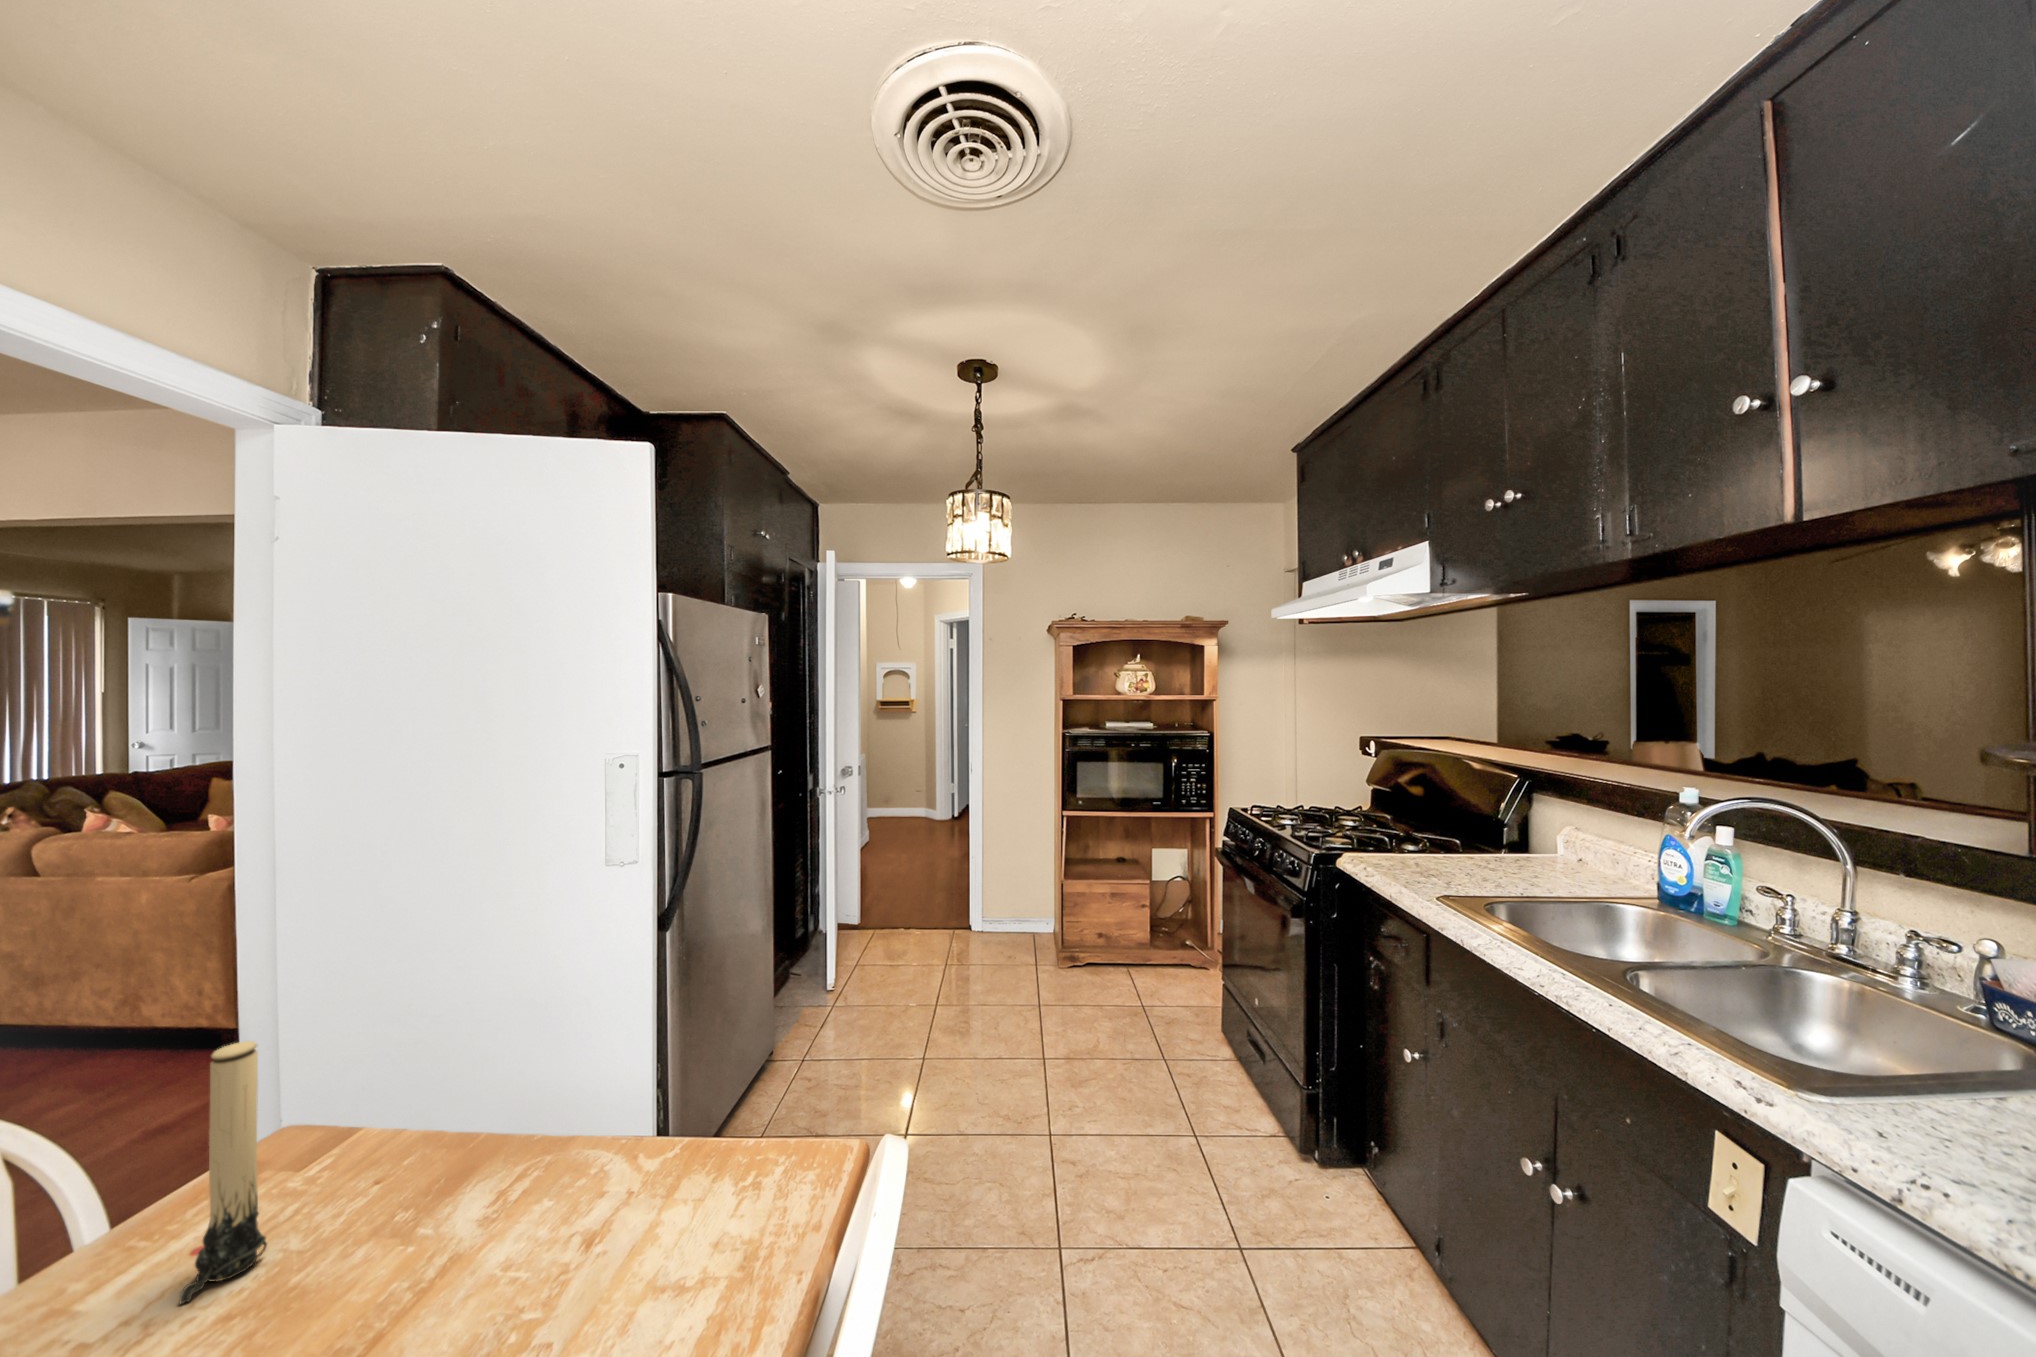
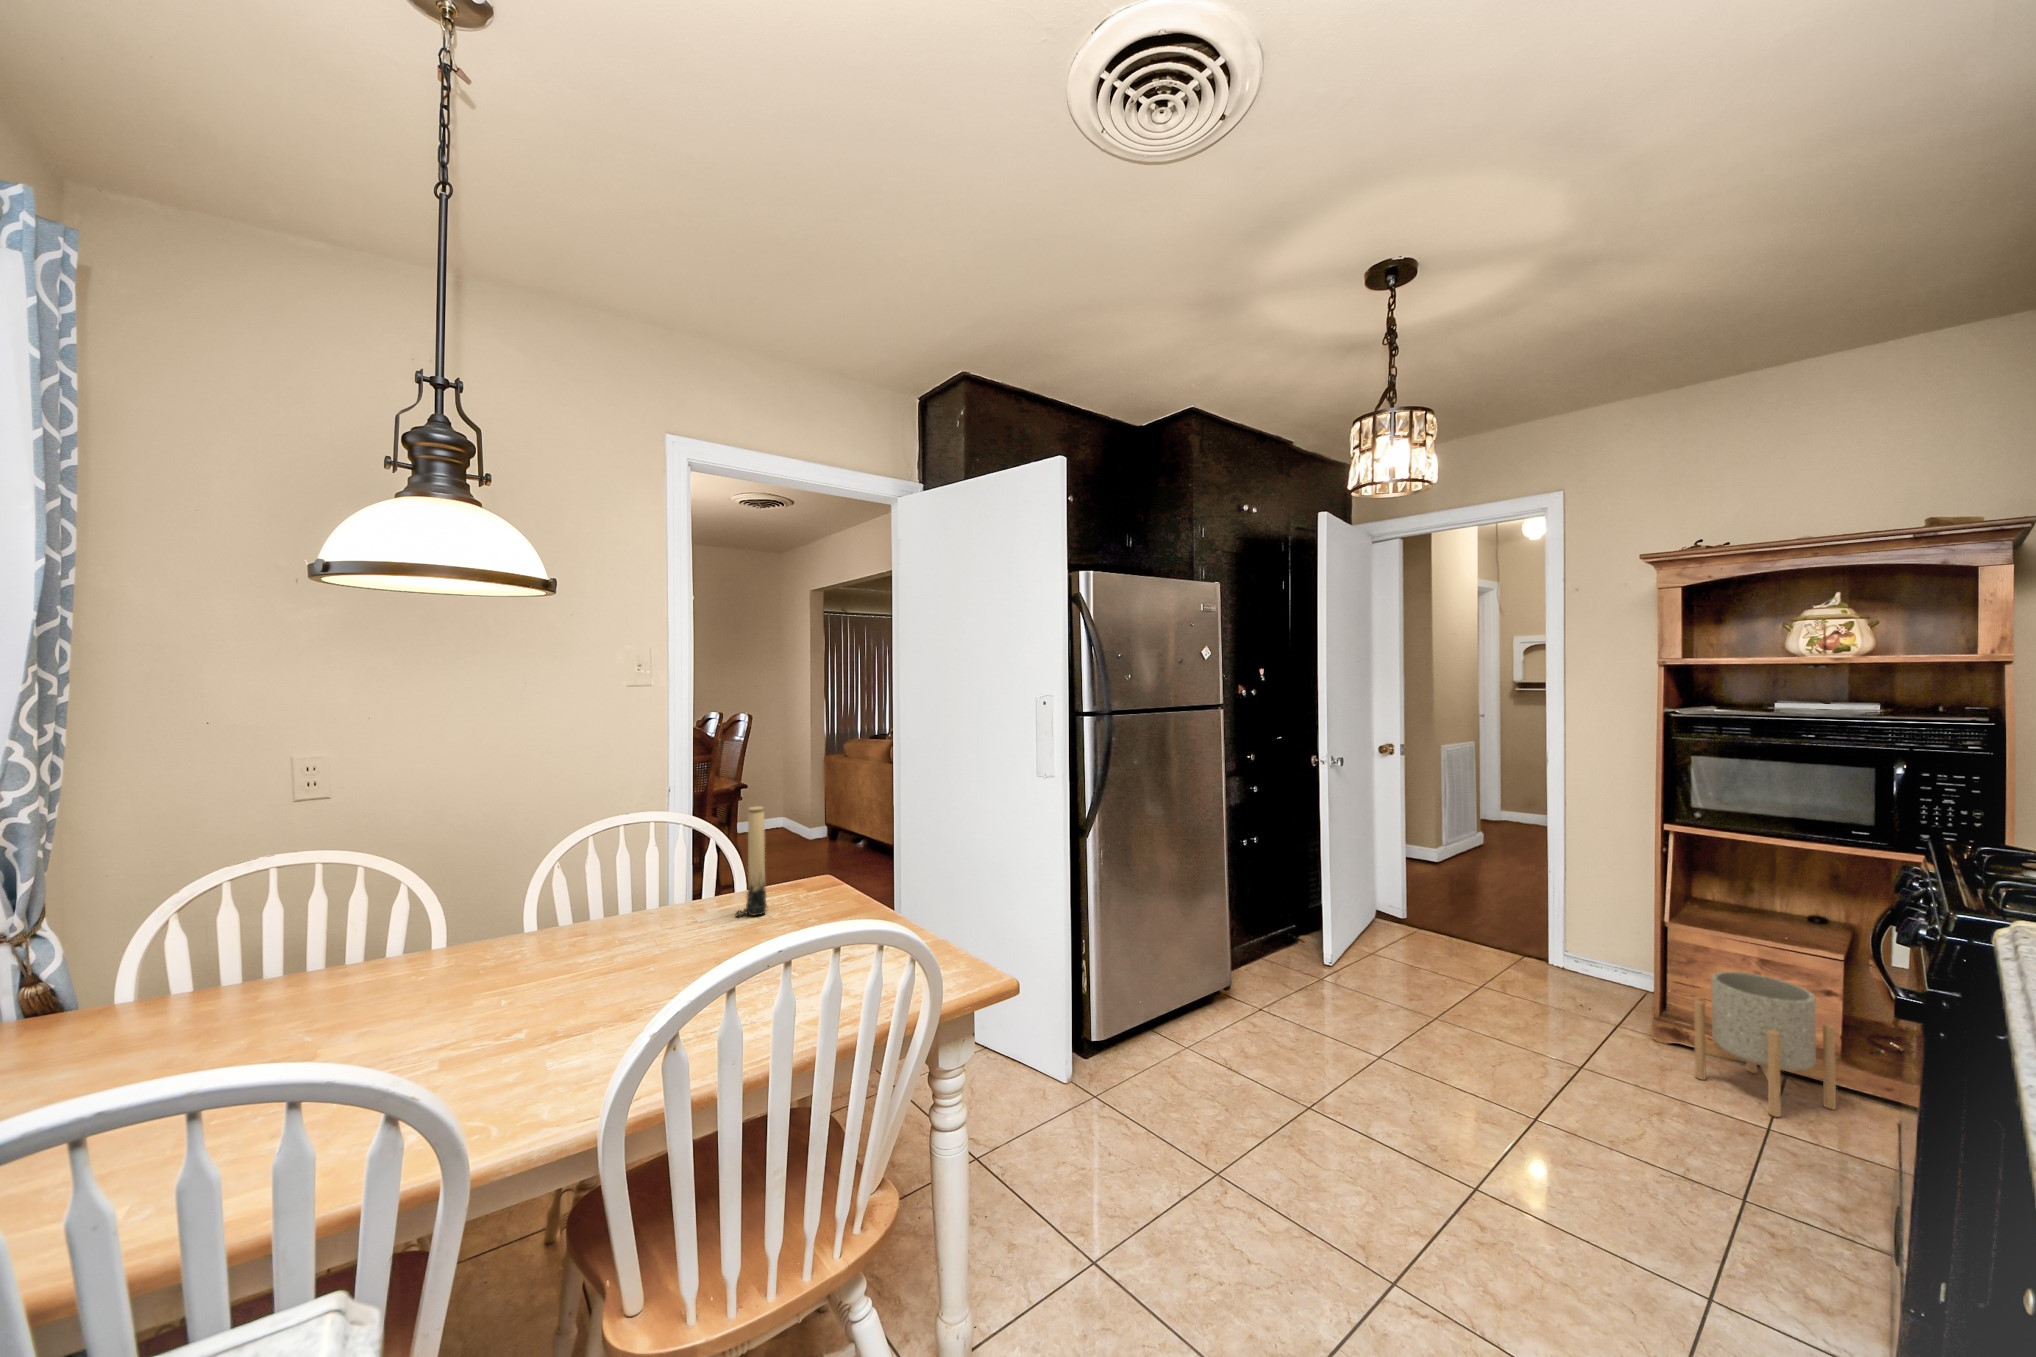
planter: none [1092,904,1153,994] -> present [1694,971,1836,1117]

